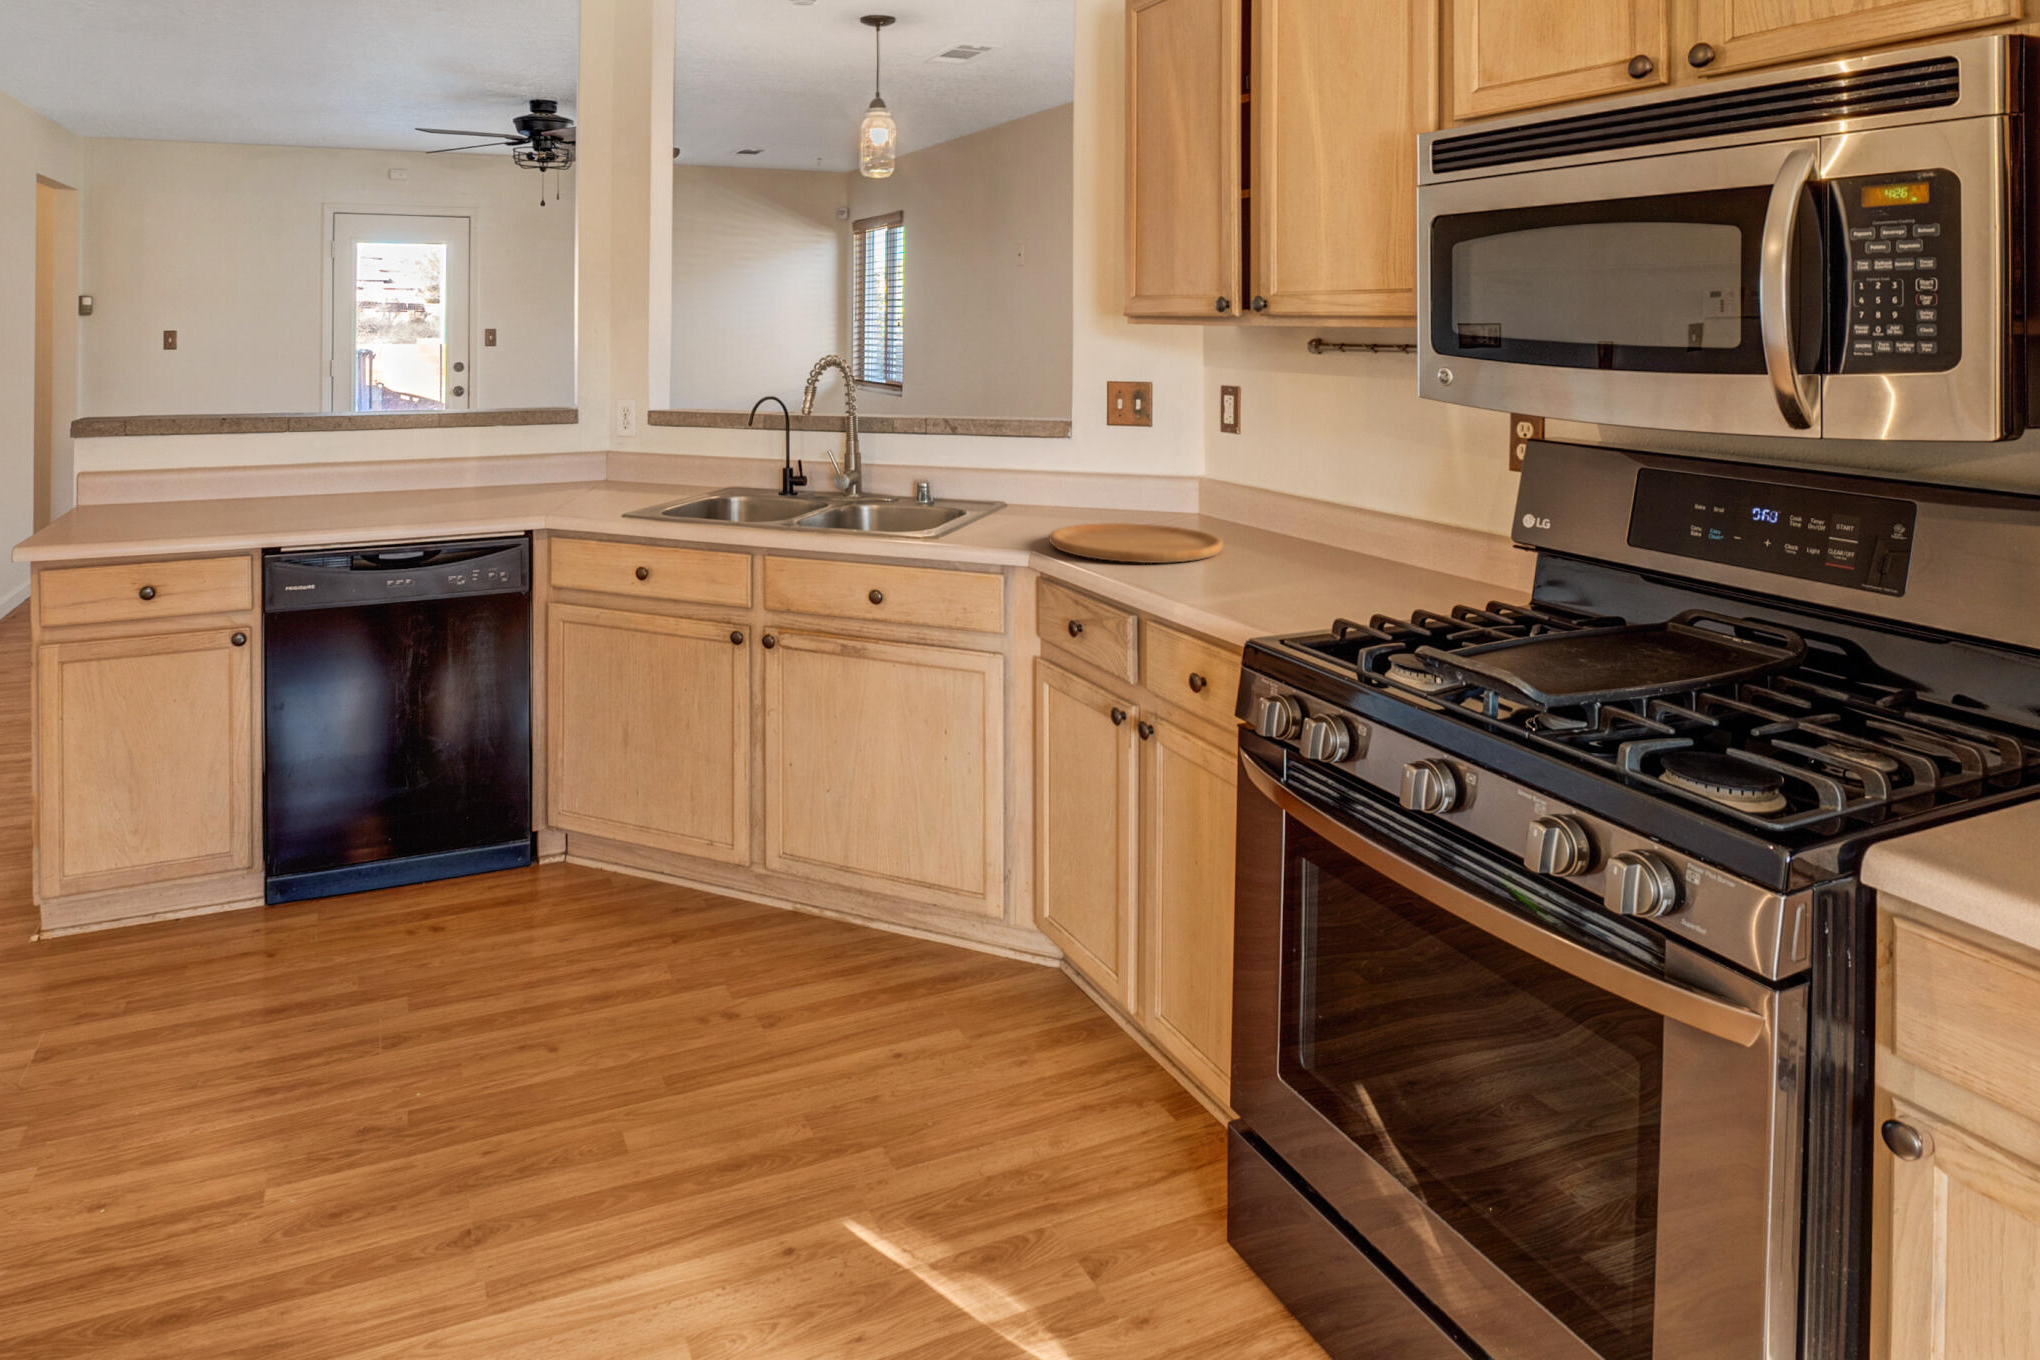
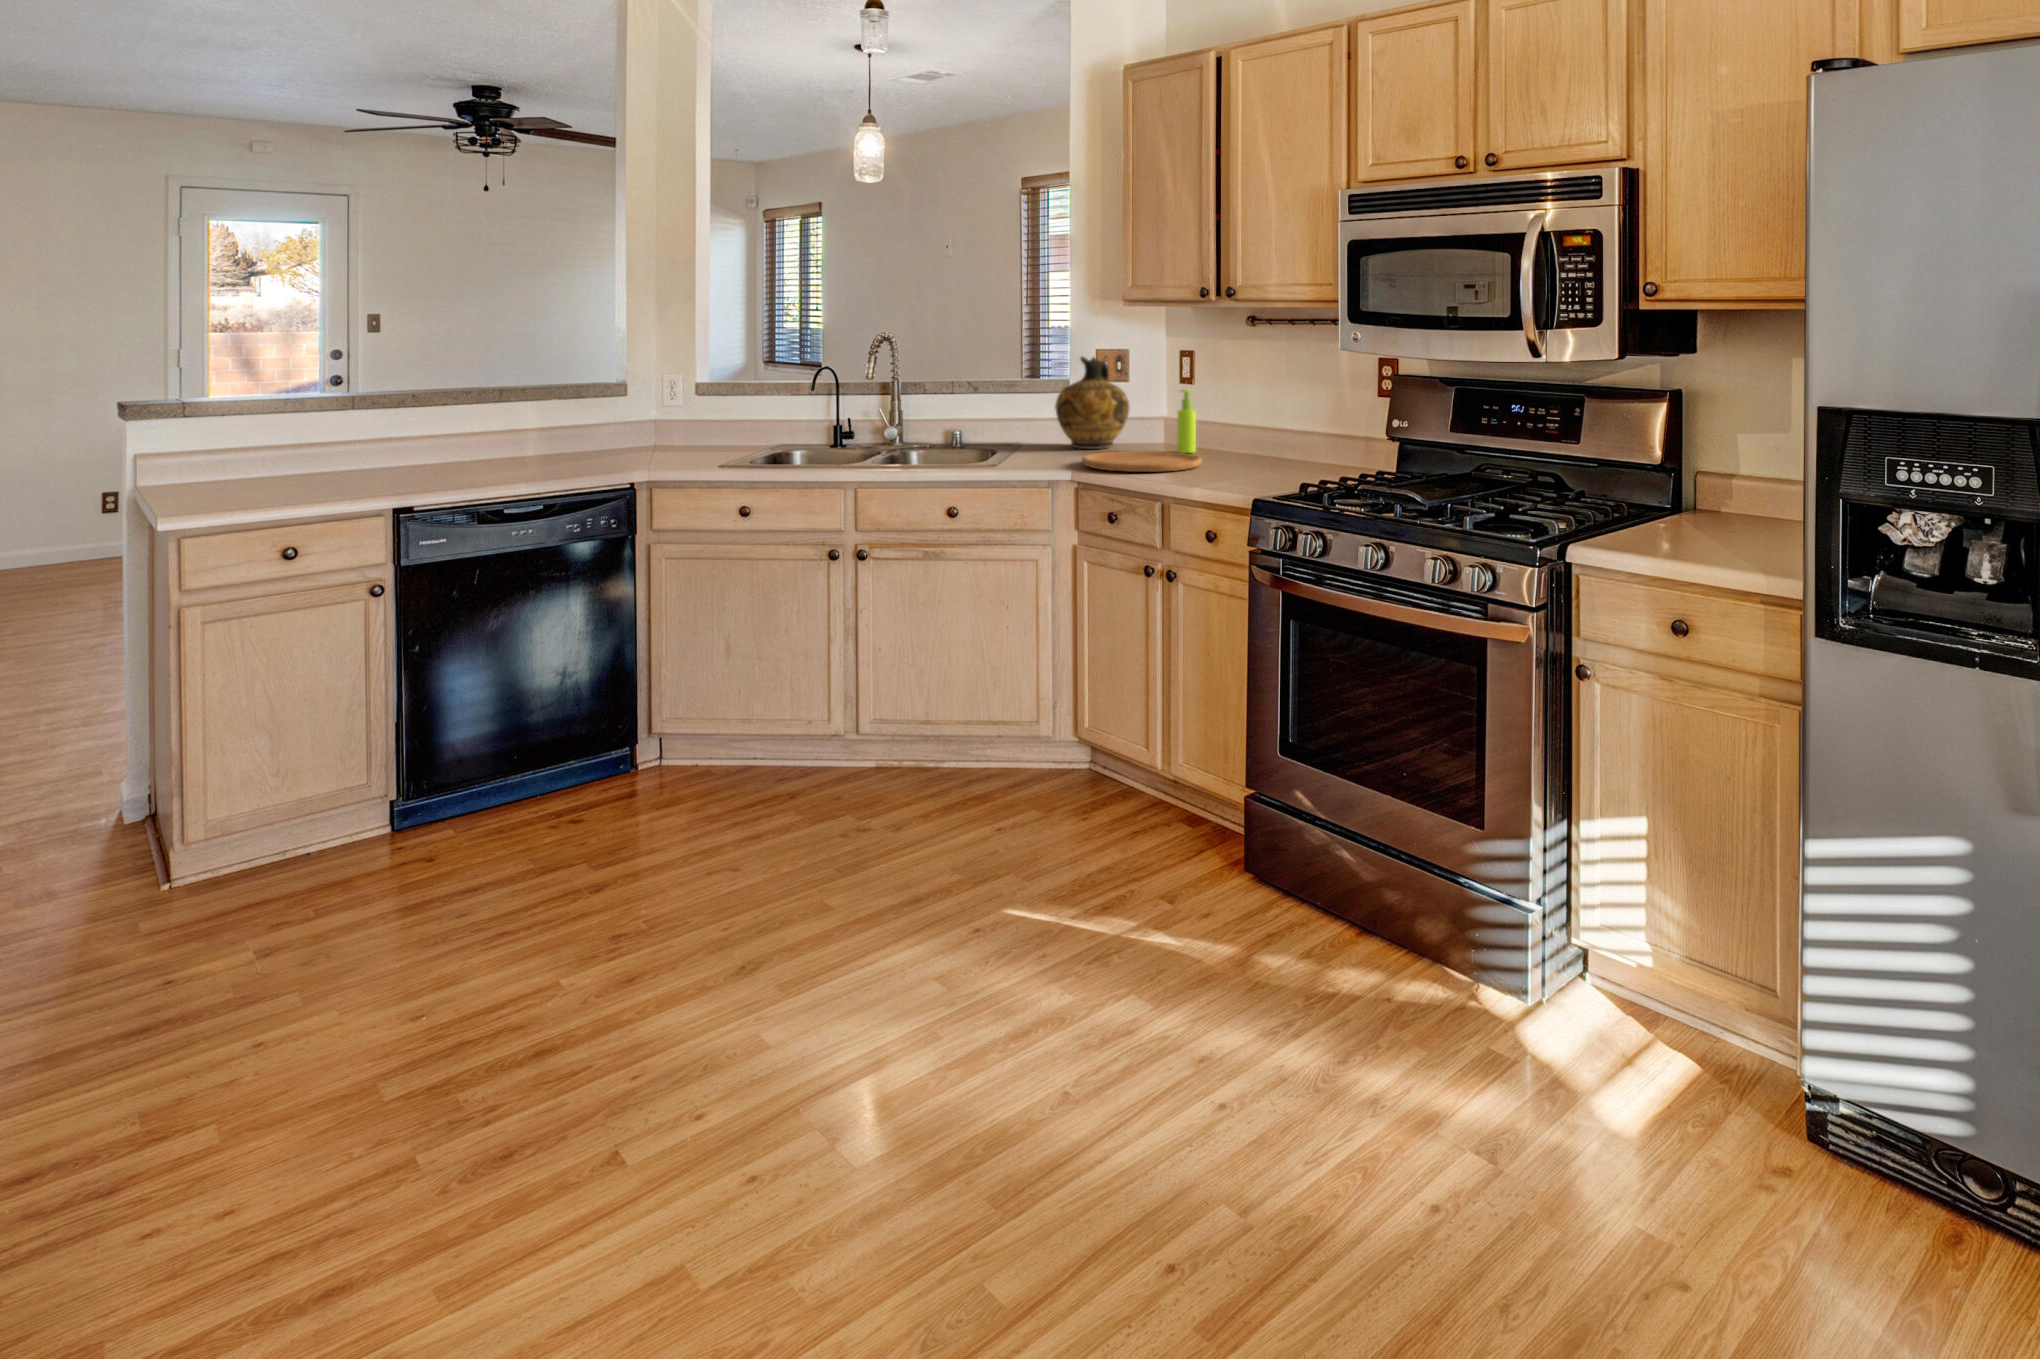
ceramic jug: none [1049,389,1149,513] -> present [1055,357,1129,449]
soap dispenser: none [1207,438,1235,528] -> present [1177,389,1196,453]

